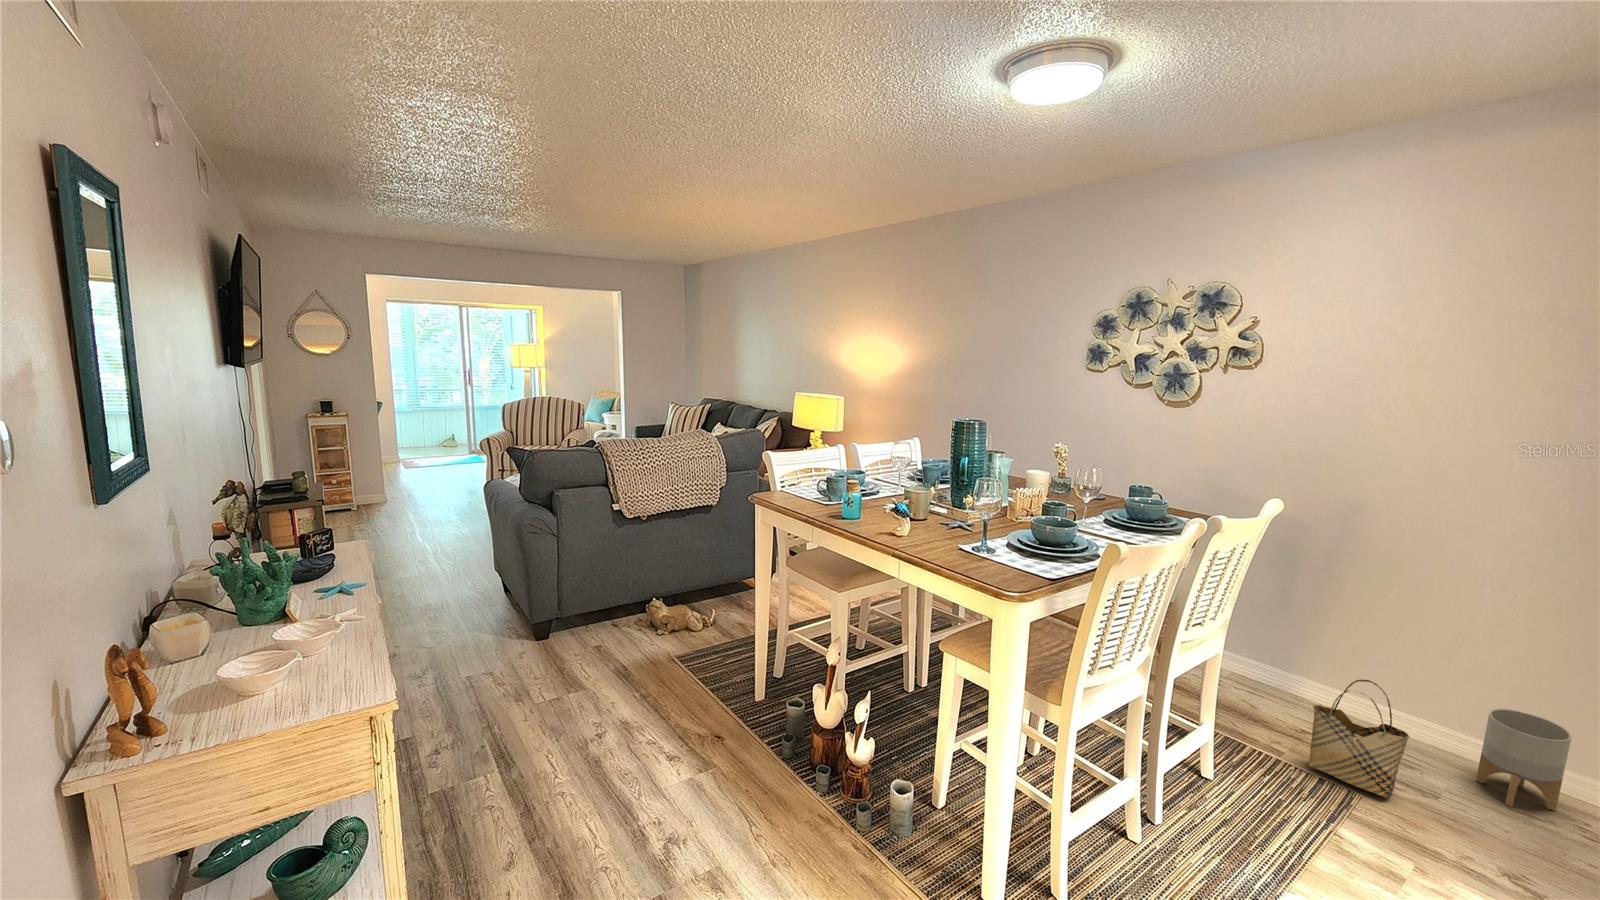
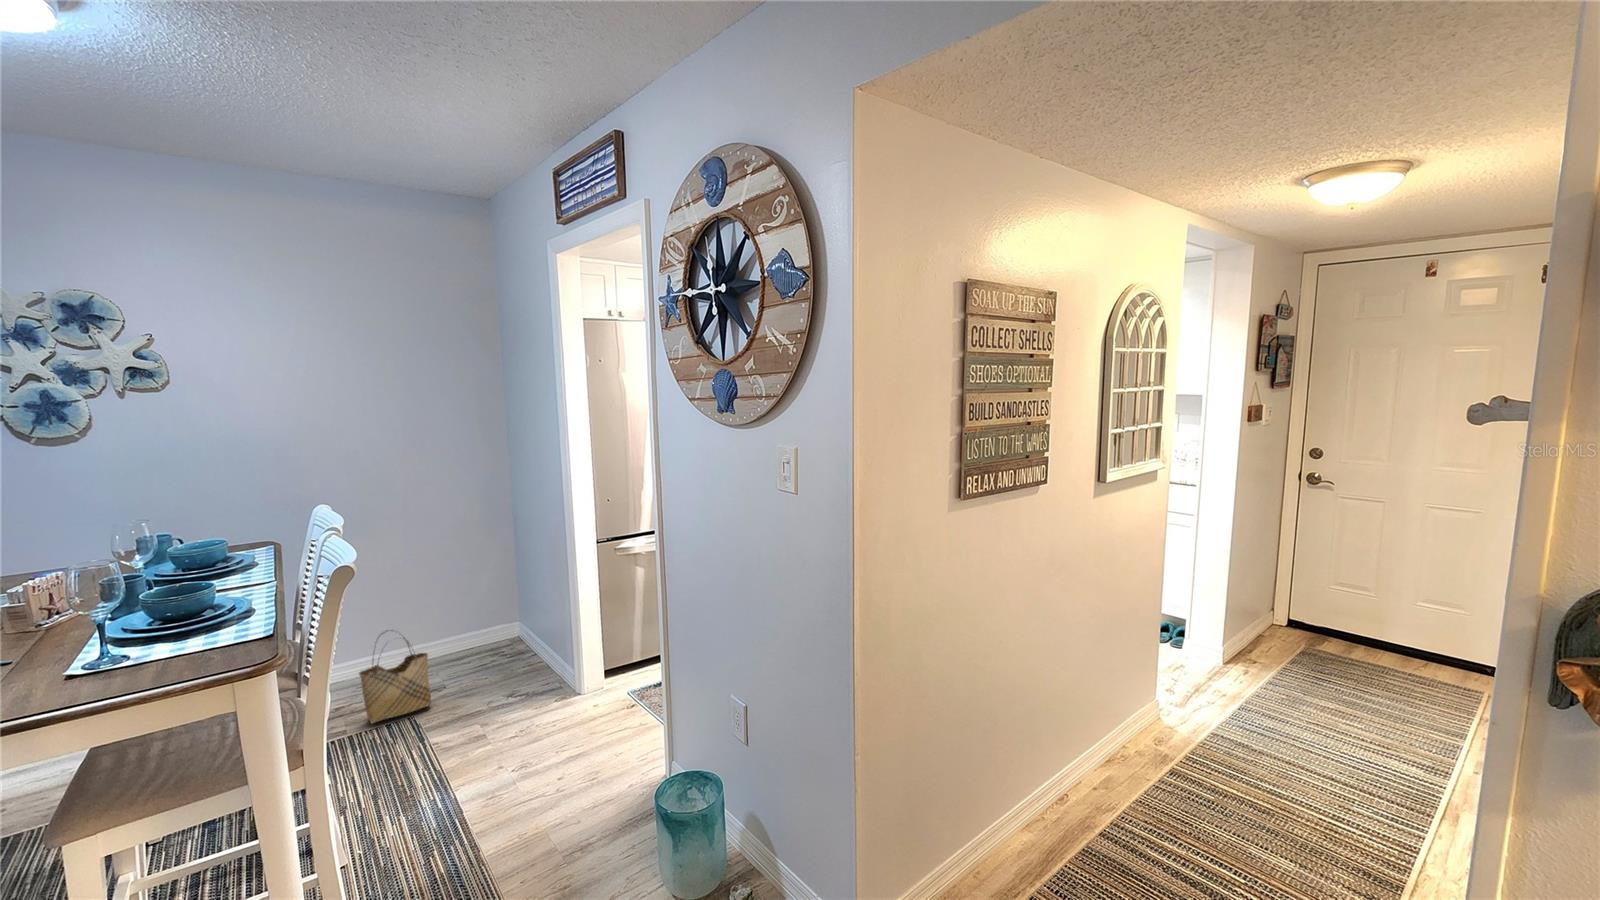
planter: present [1476,709,1572,811] -> none [444,604,490,668]

